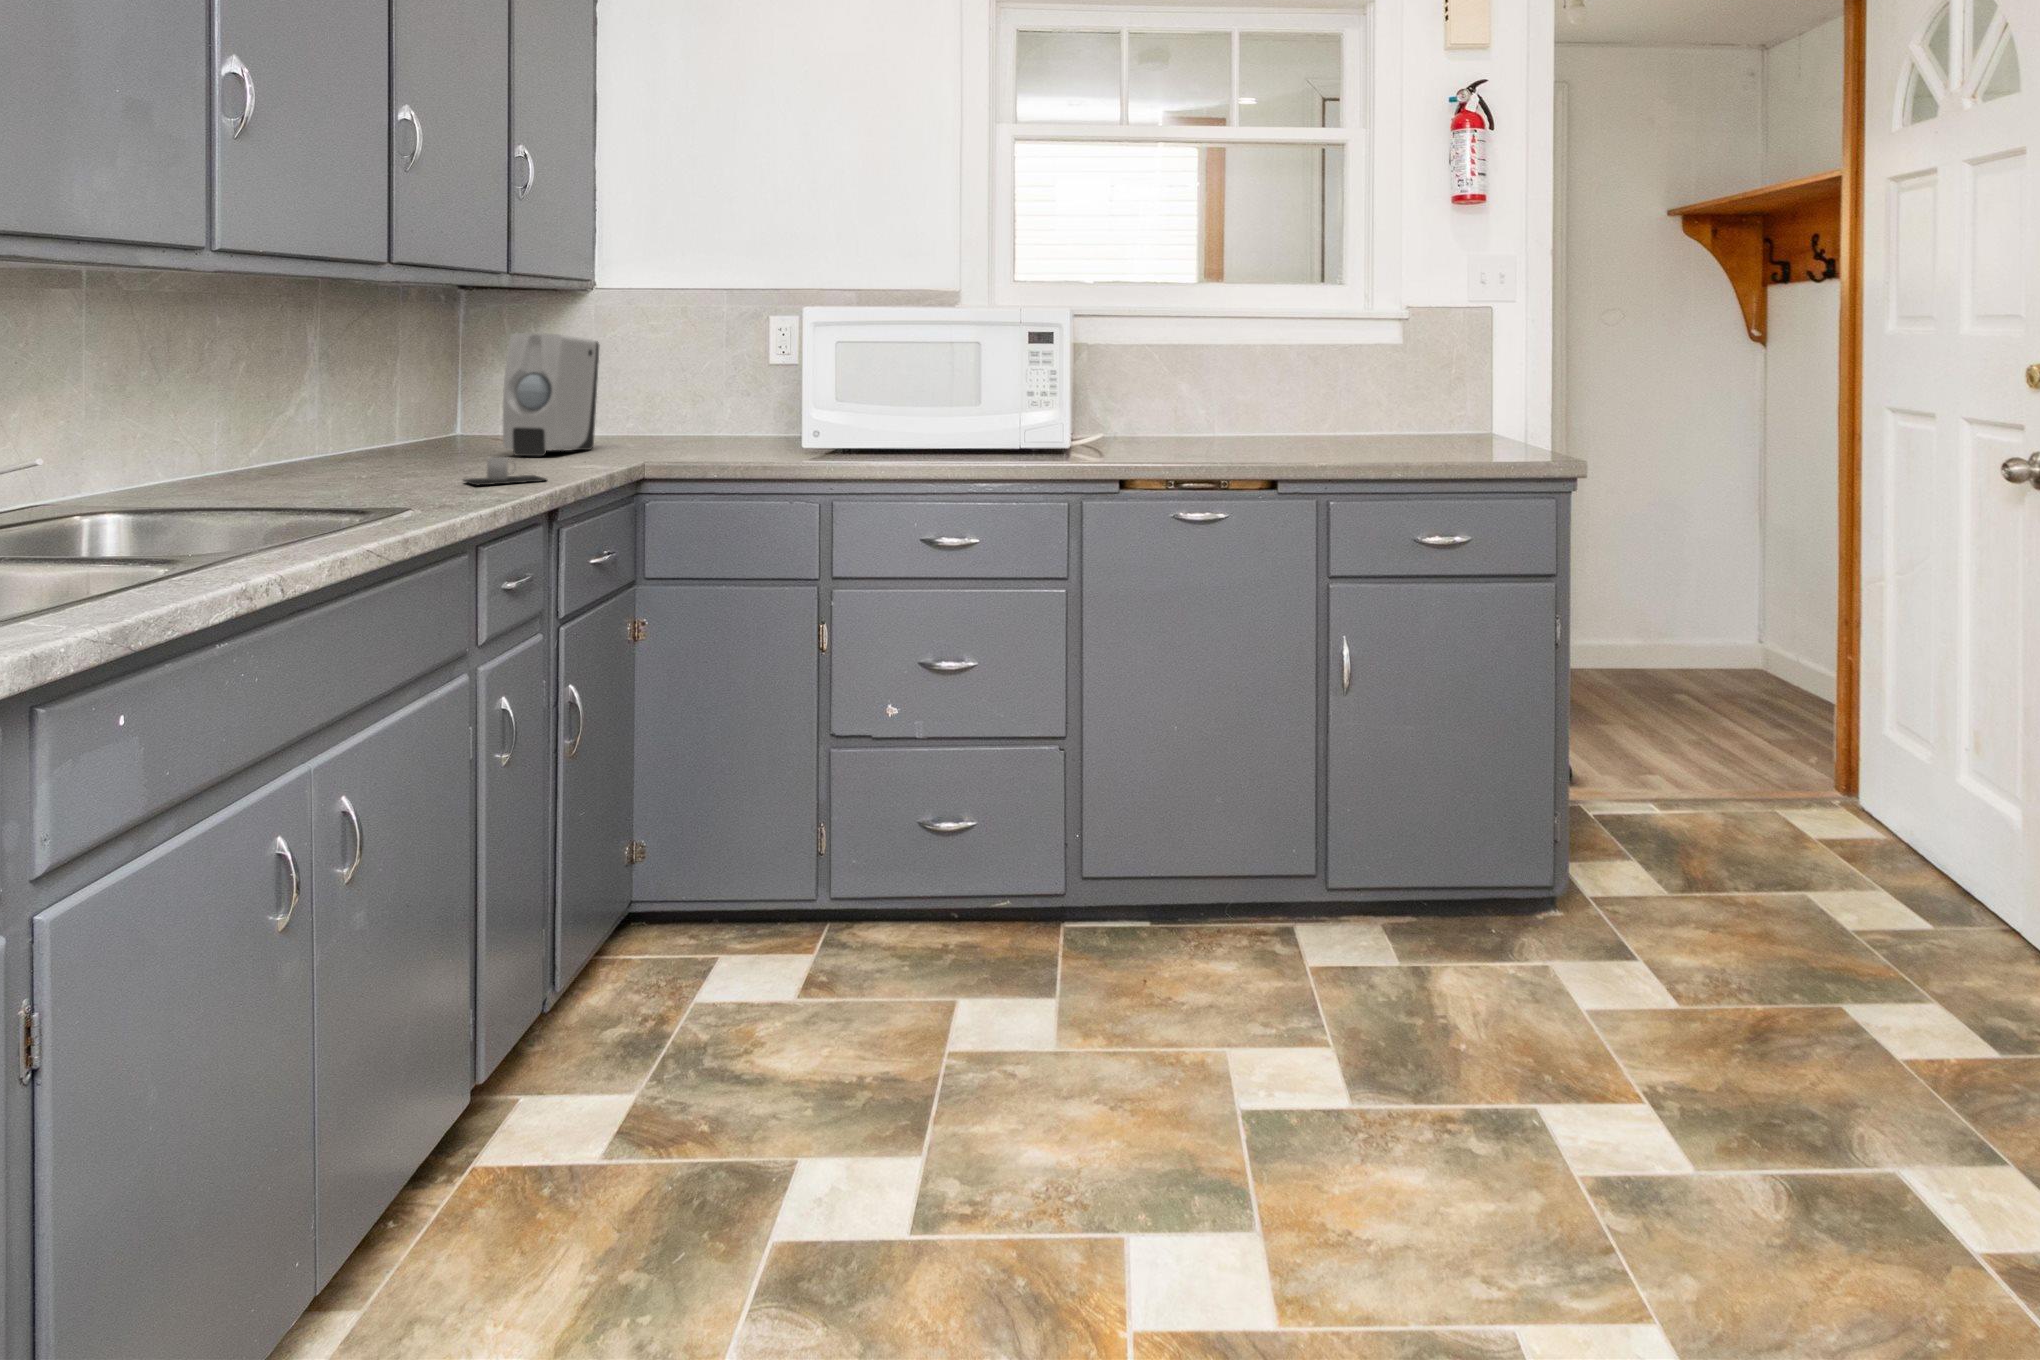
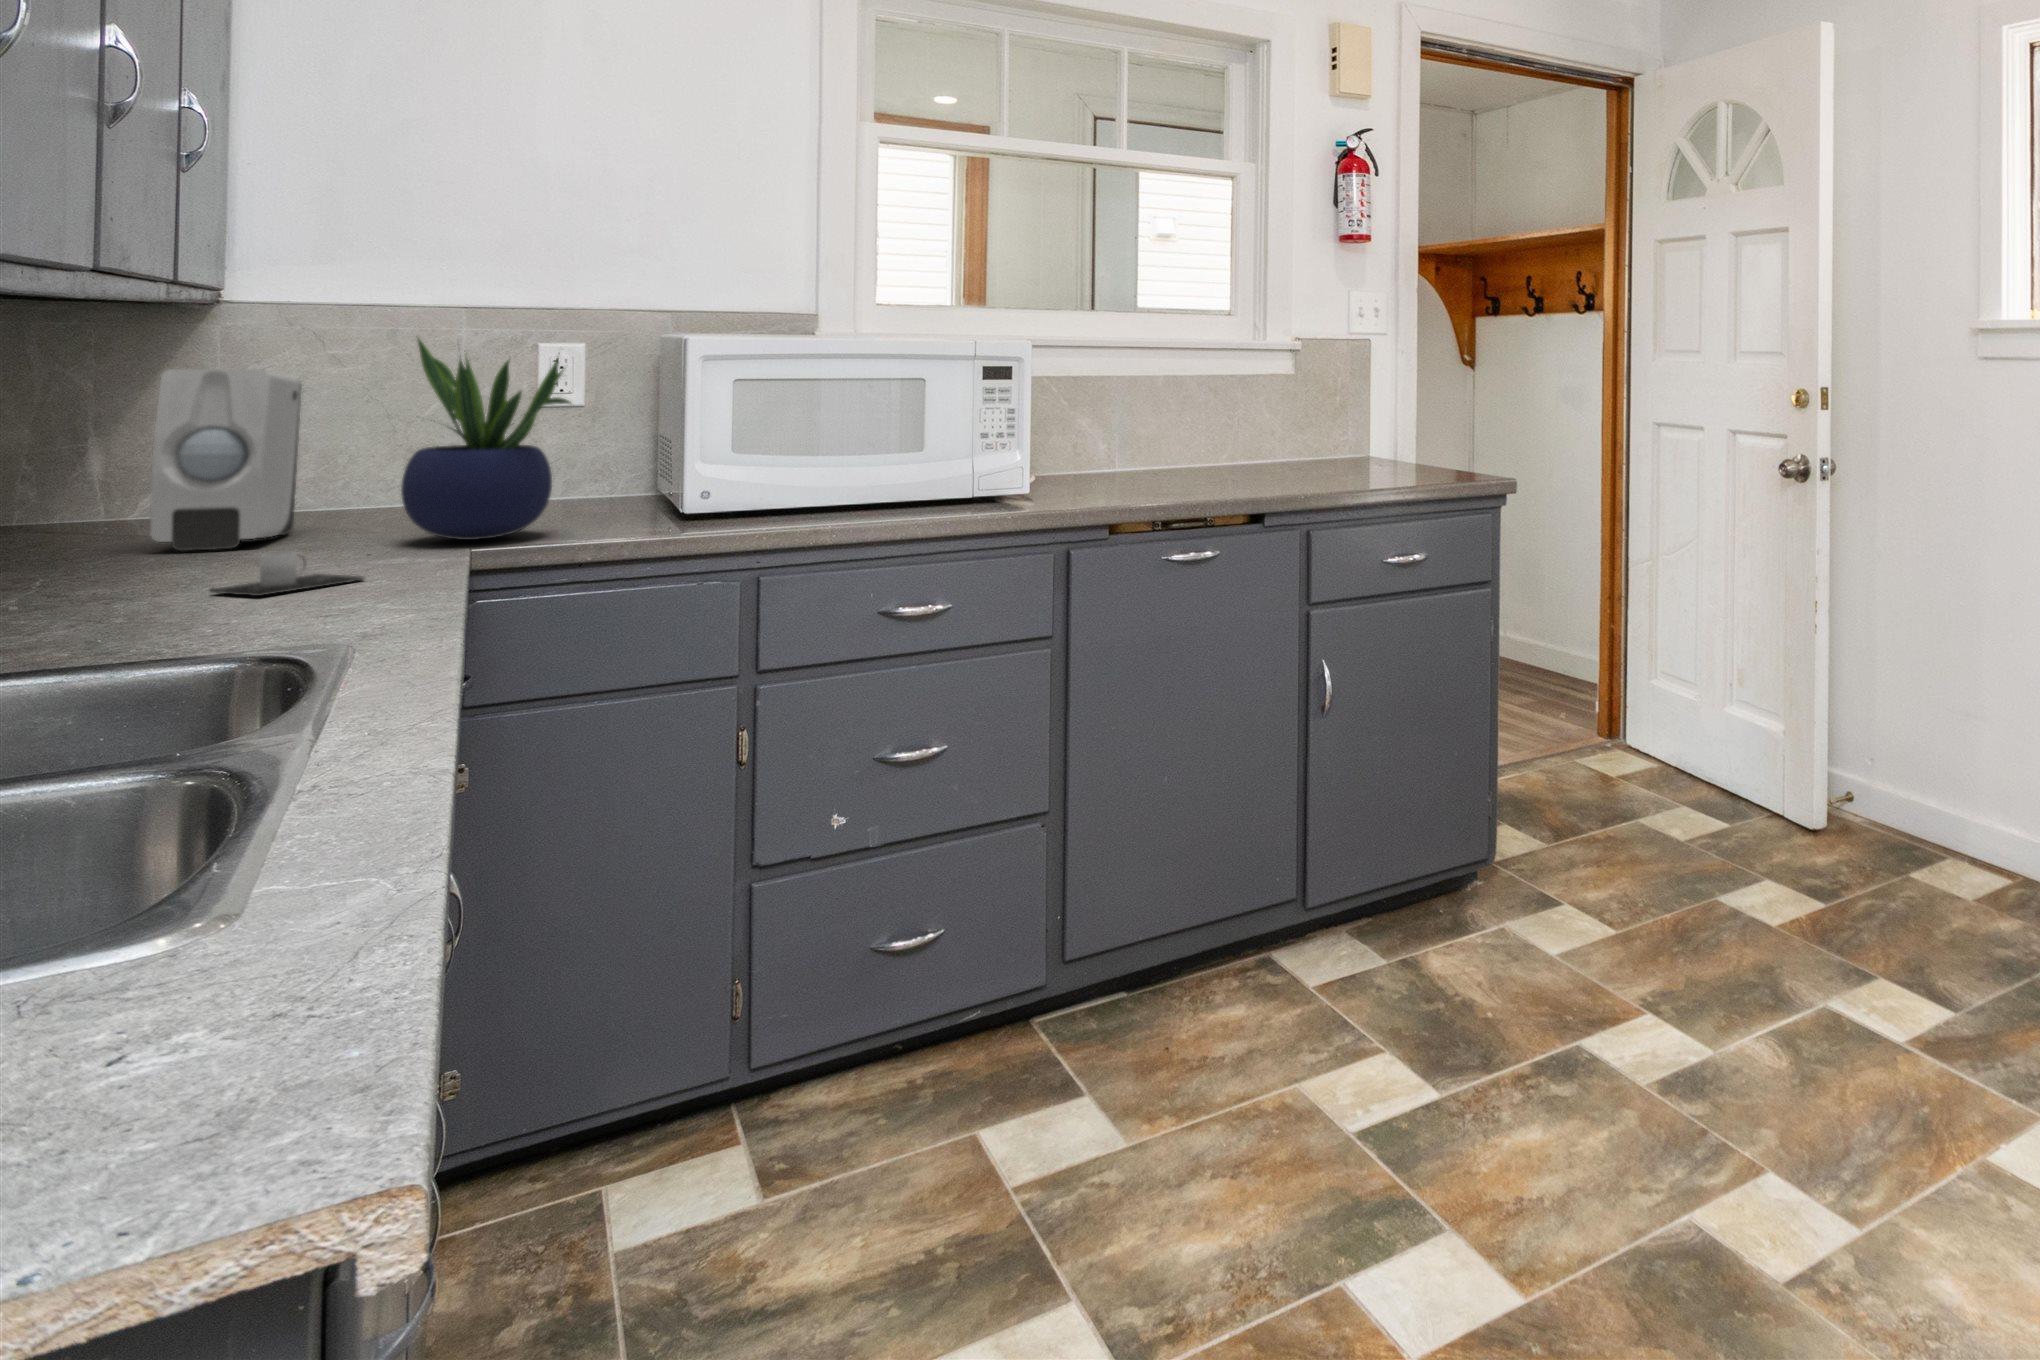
potted plant: none [617,309,732,460] -> present [401,338,571,540]

